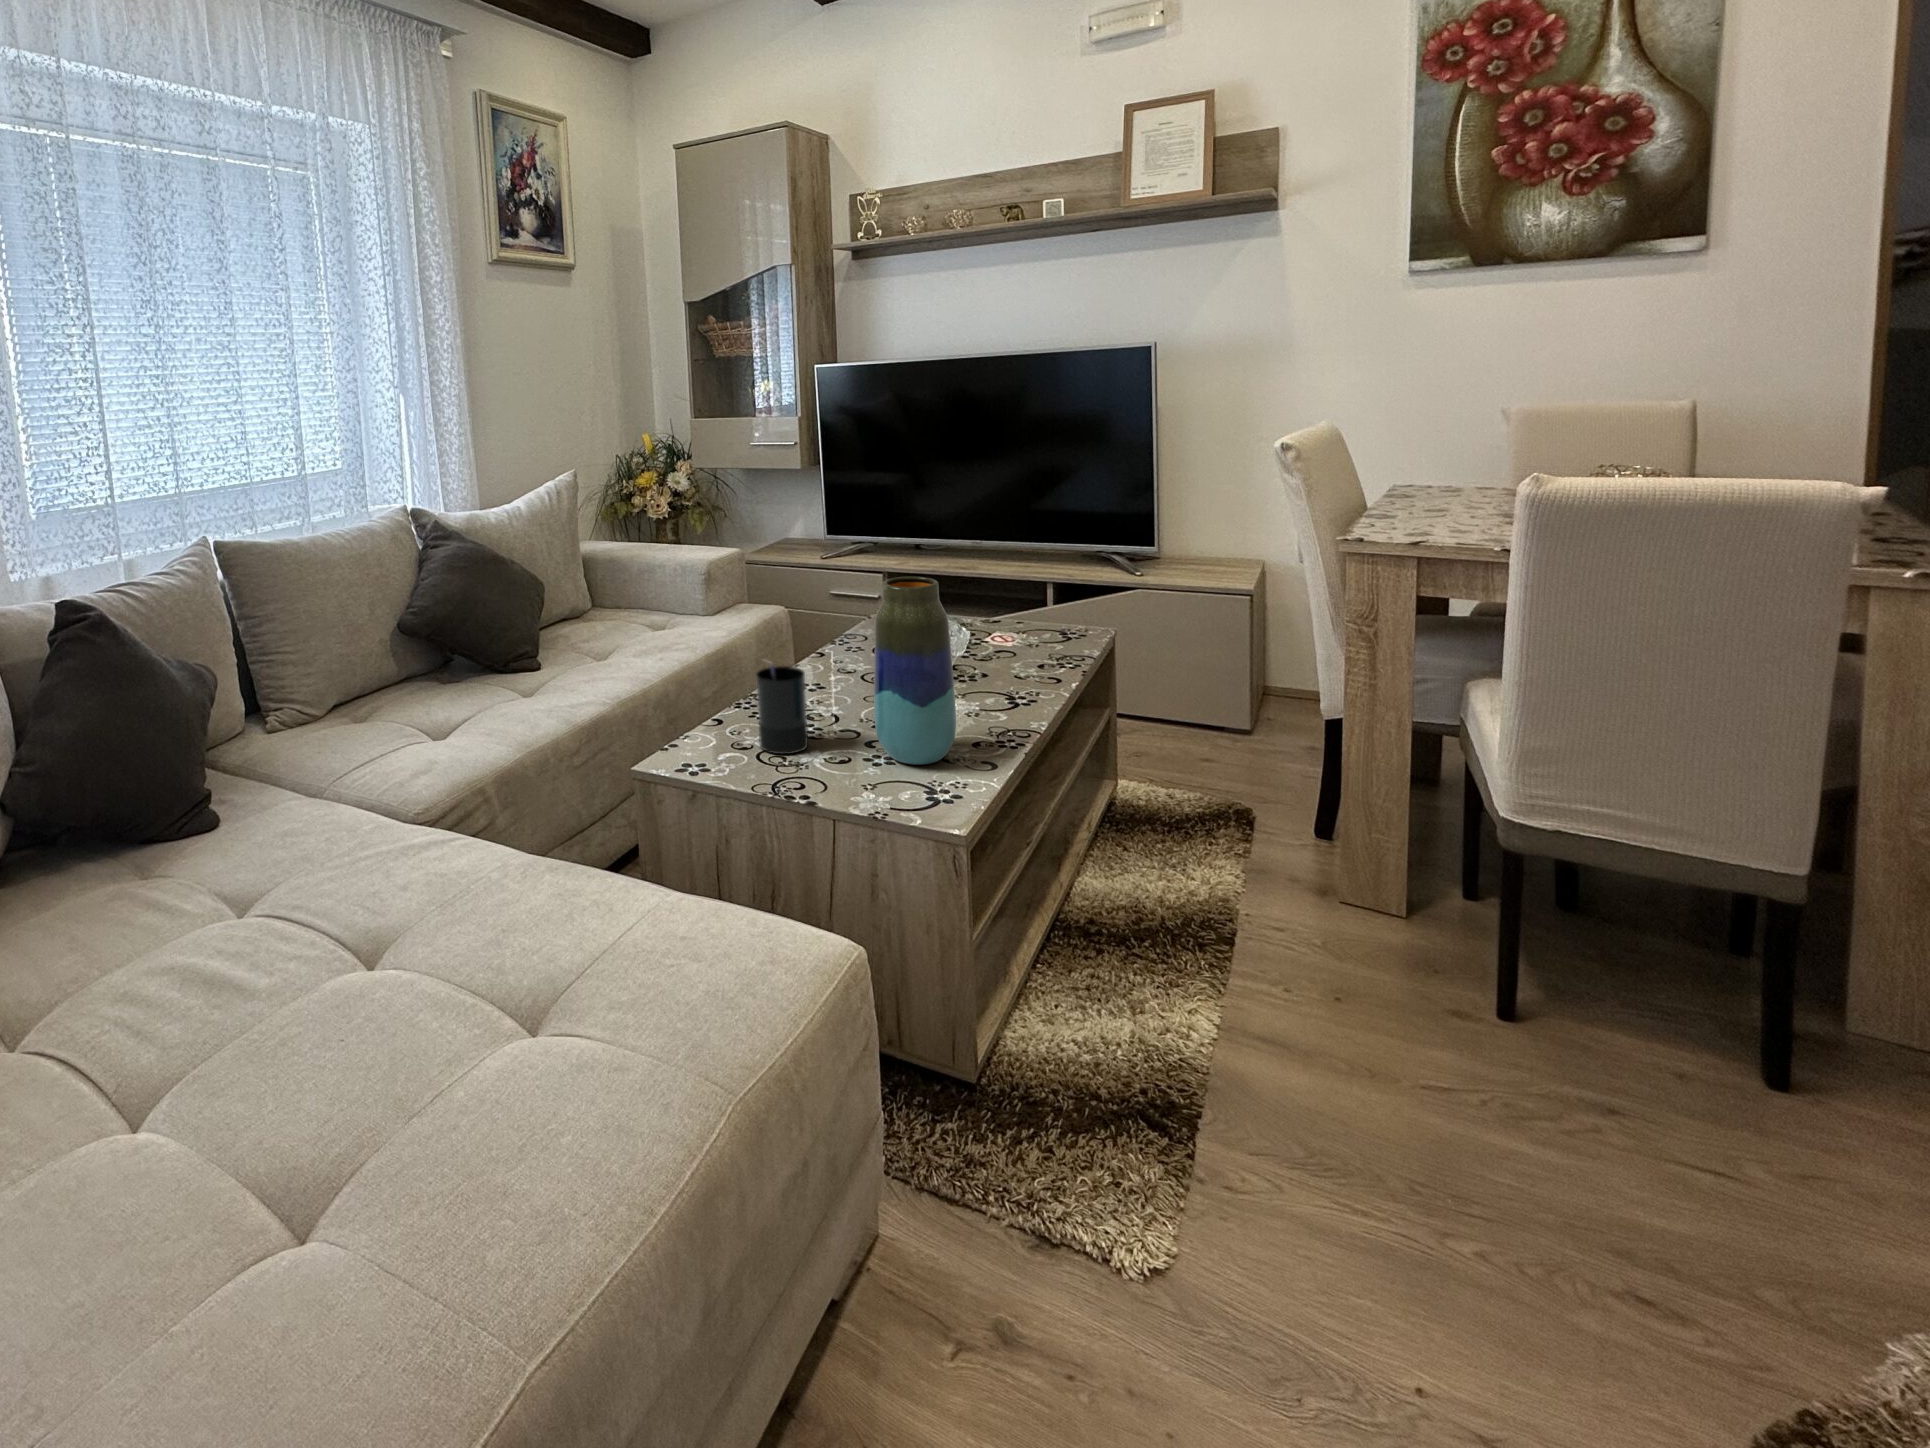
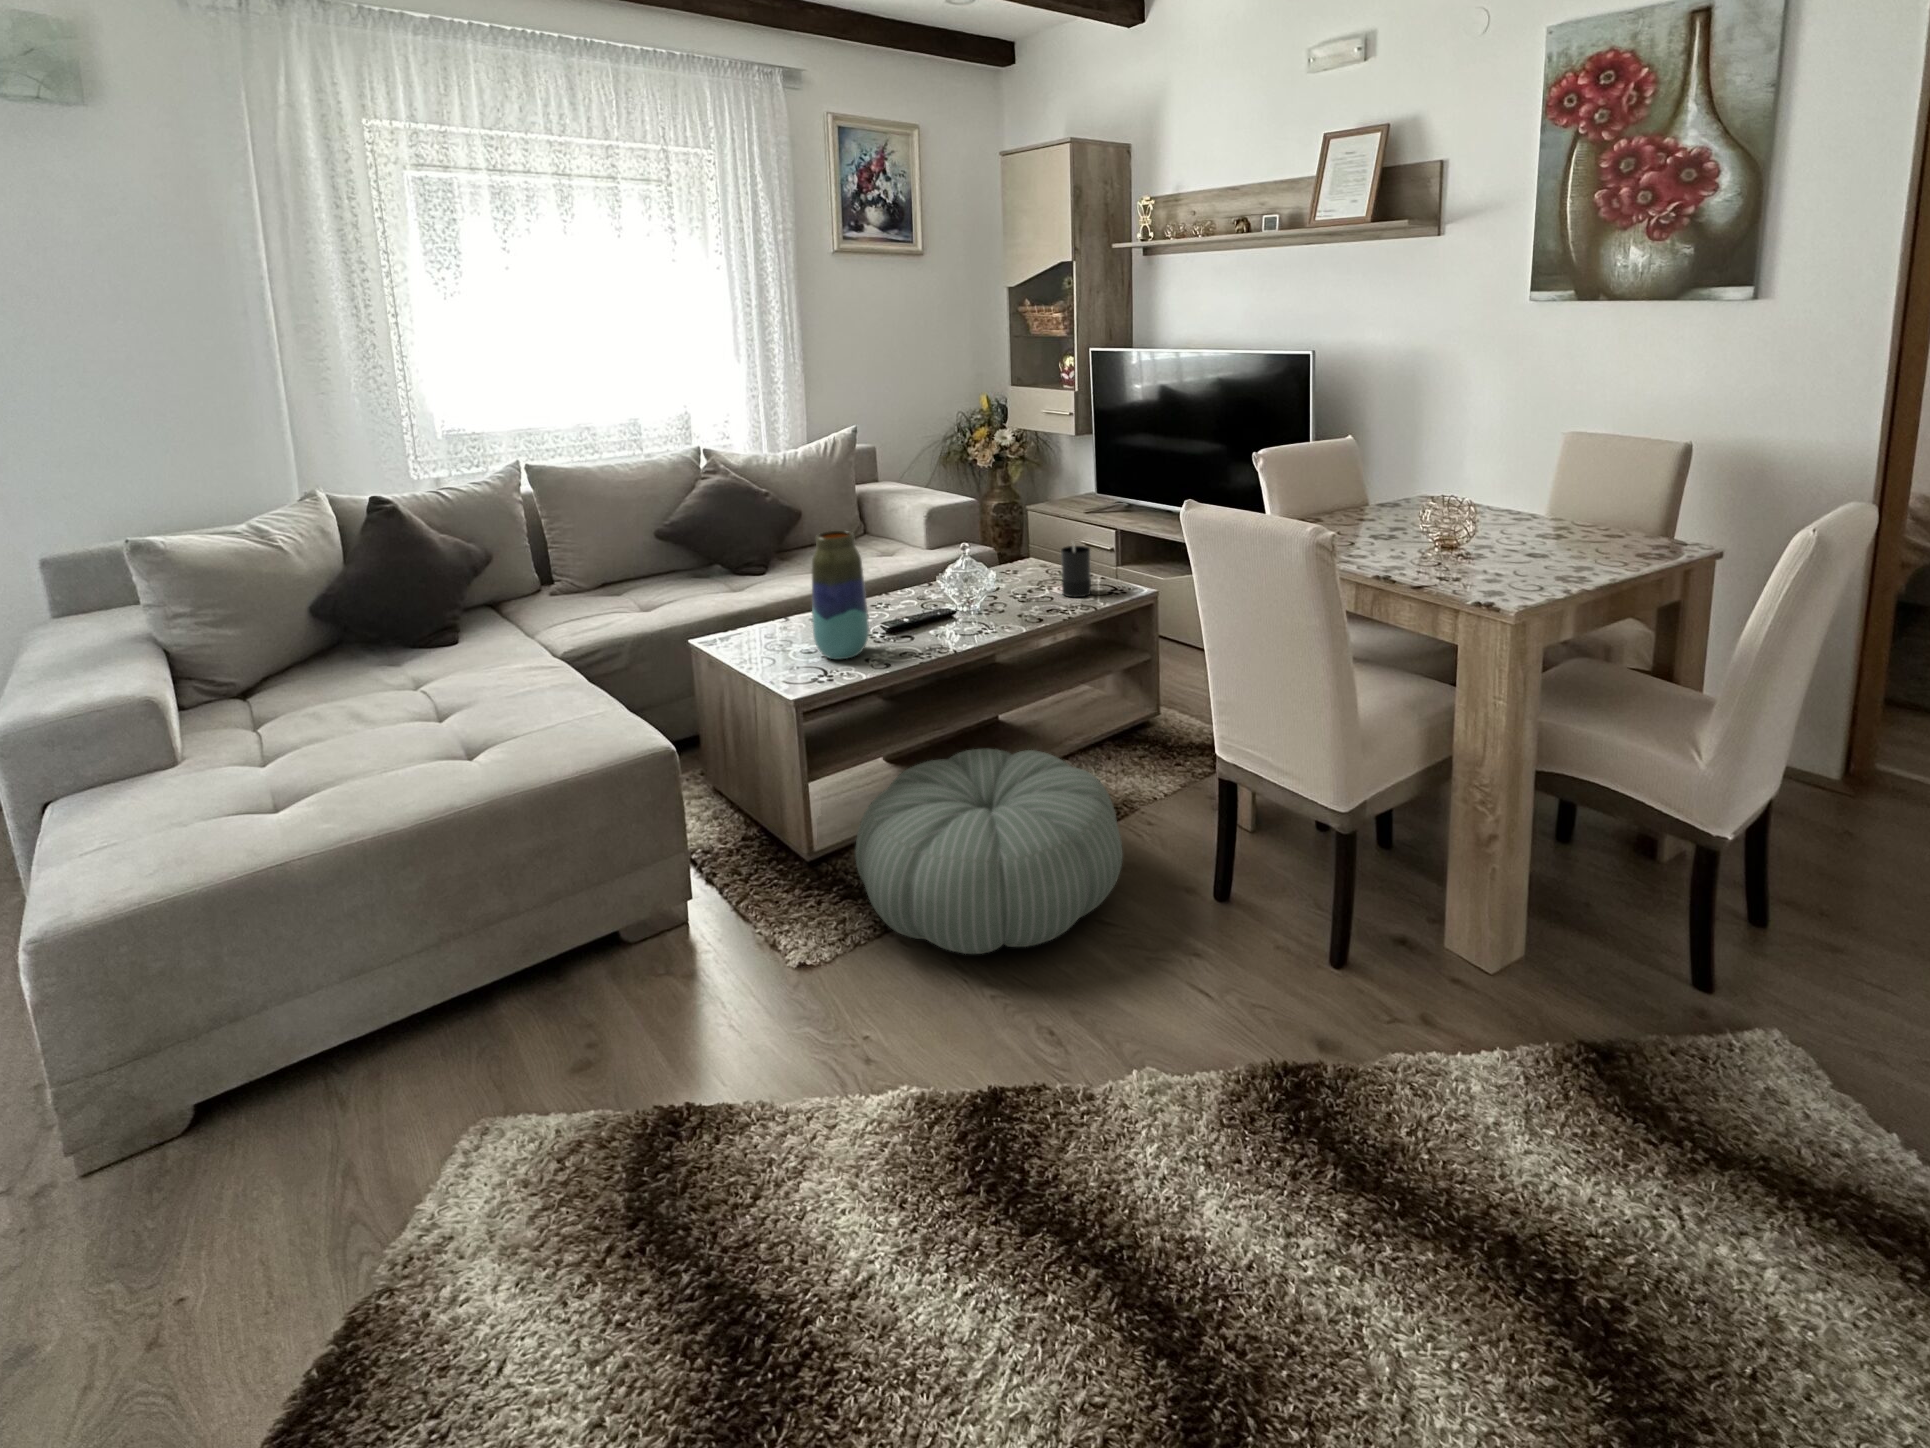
candle: present [756,663,808,754] -> present [1061,545,1091,597]
pouf: none [1041,855,1493,1186] -> present [855,749,1123,954]

